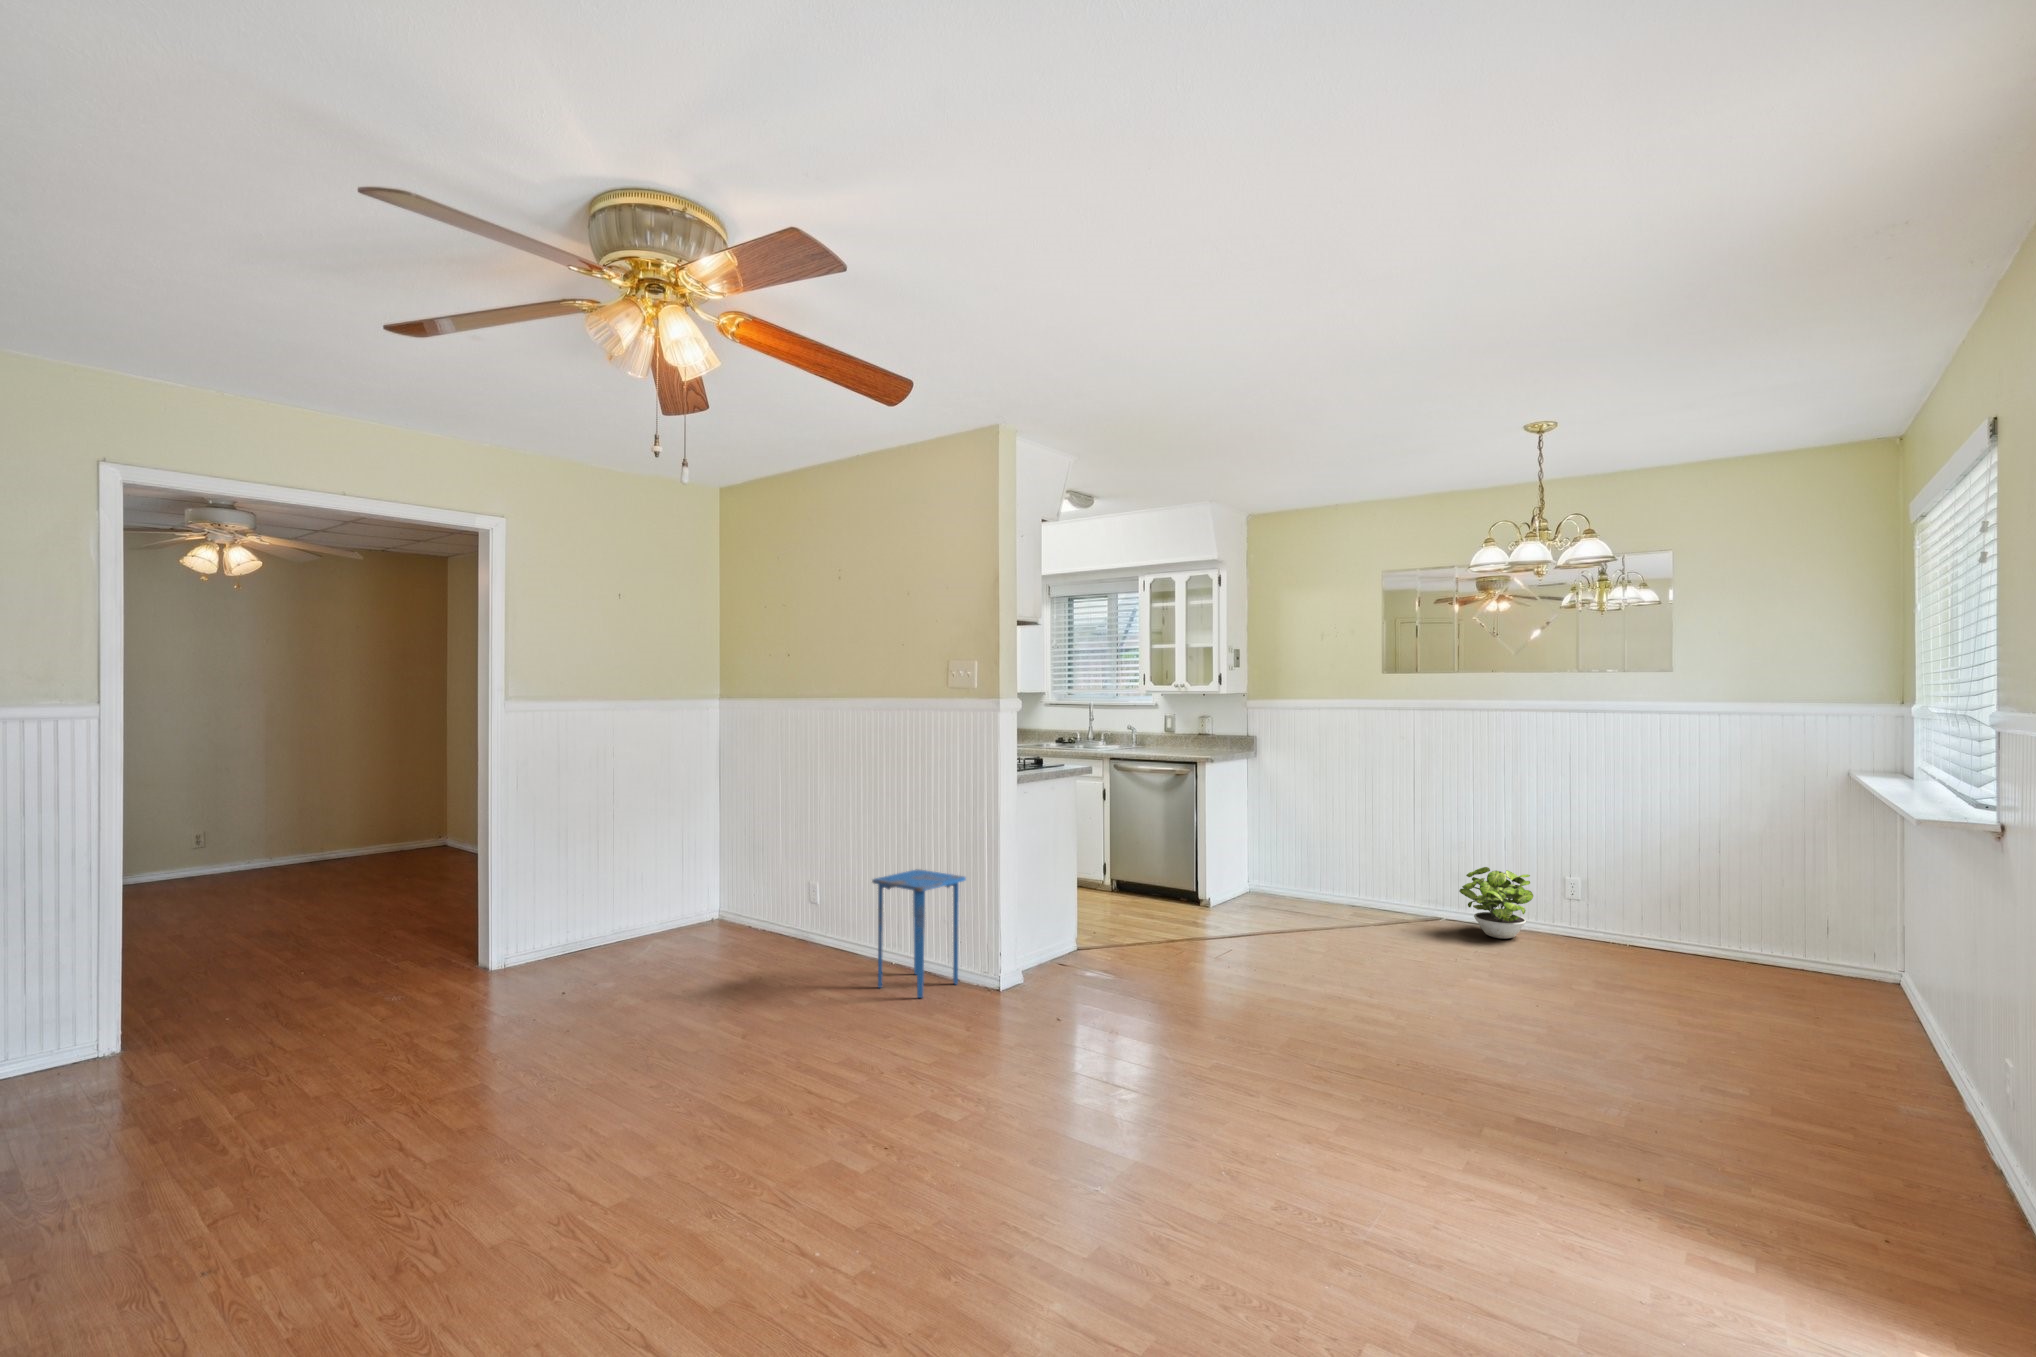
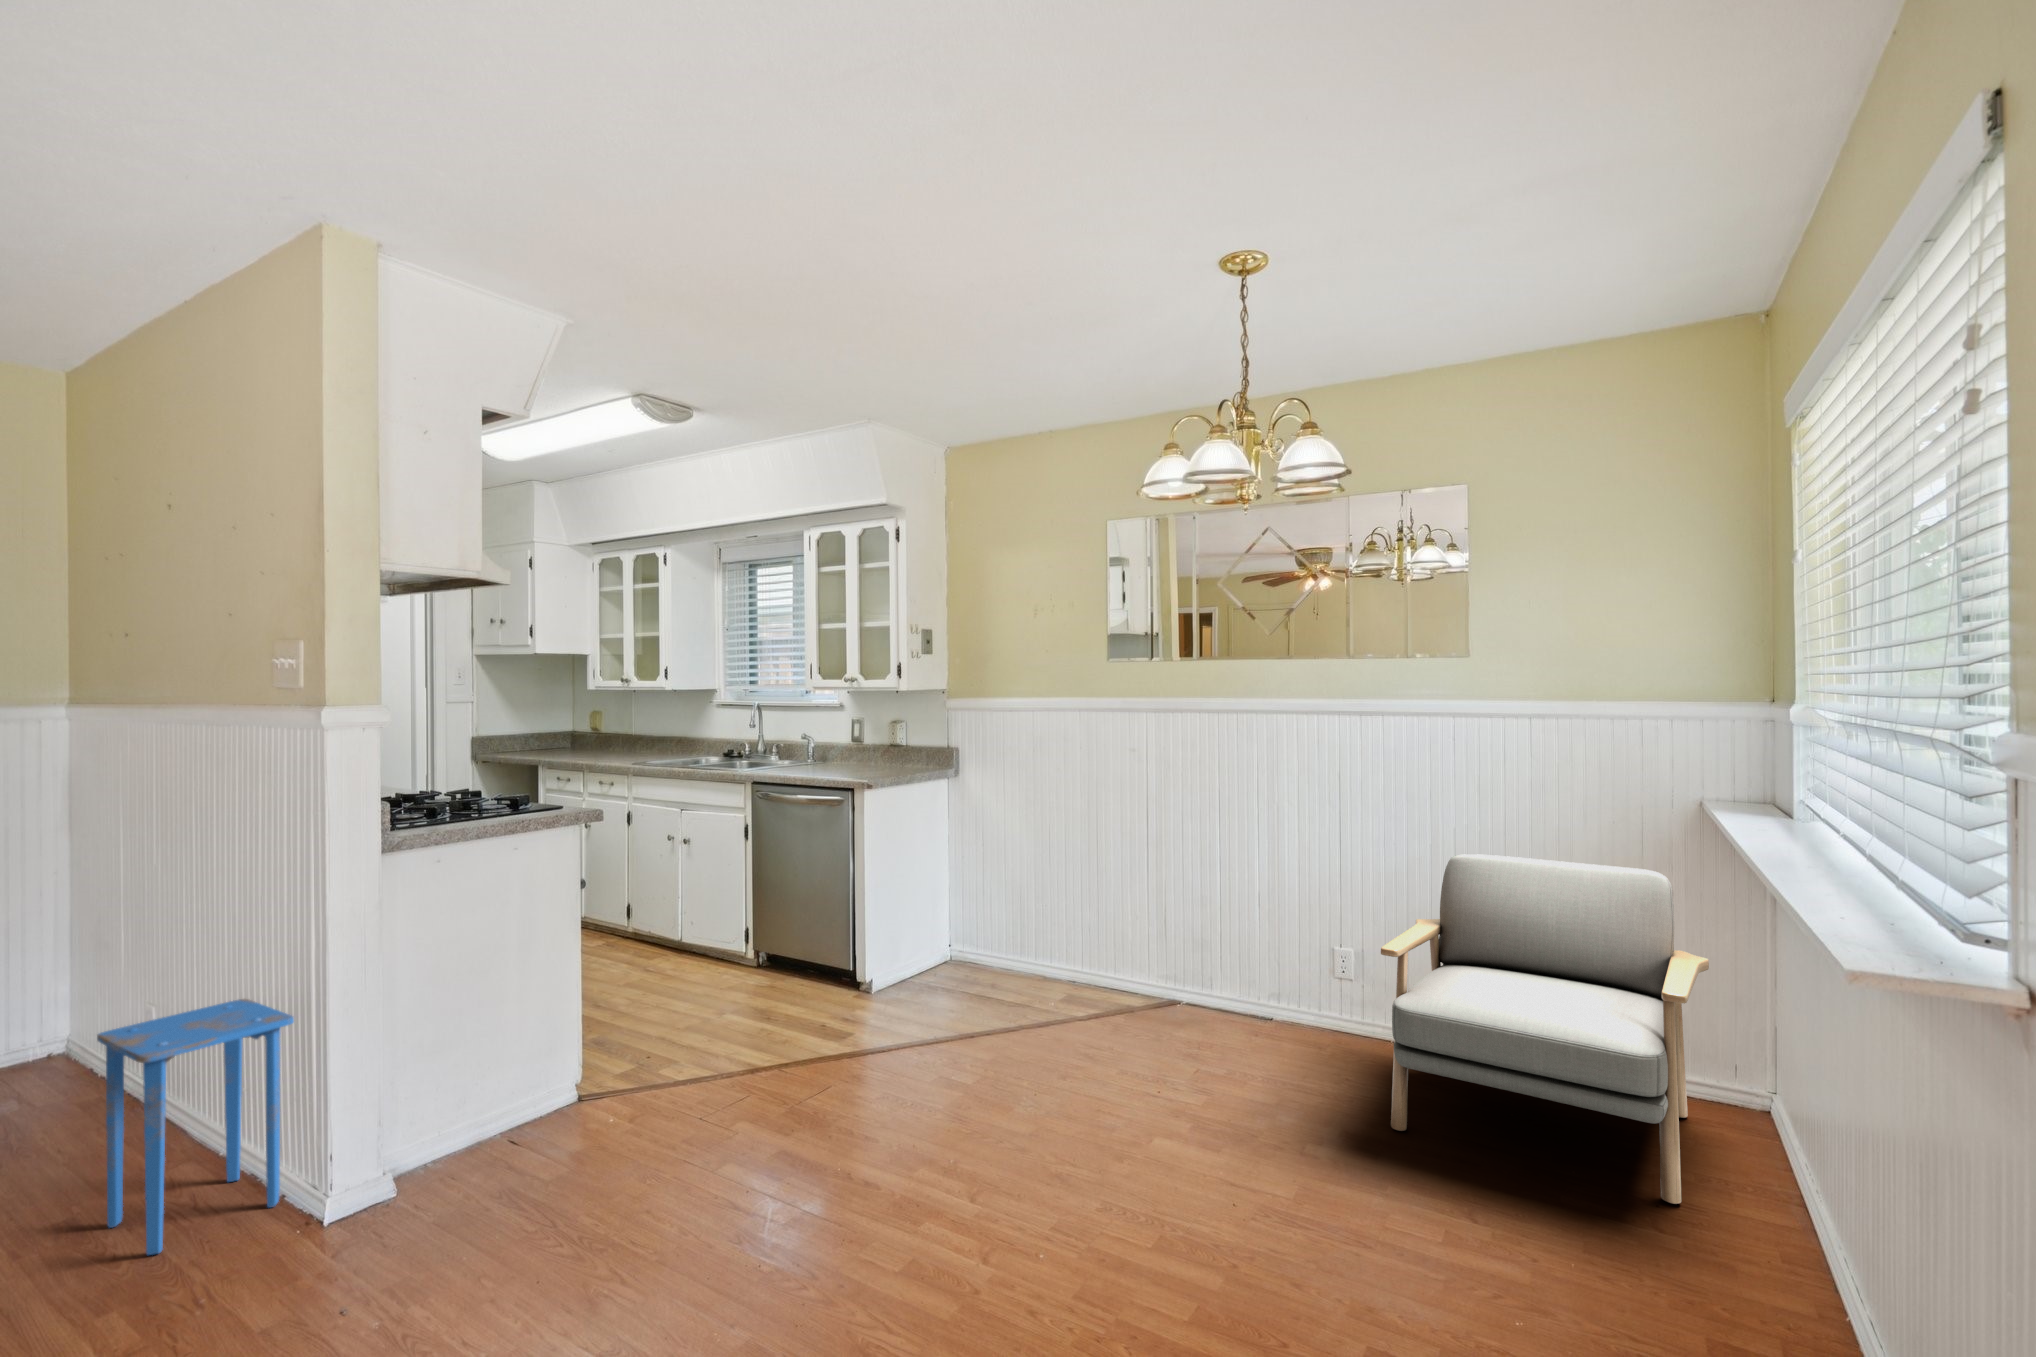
armchair: none [1621,810,1853,1017] -> present [1381,854,1709,1204]
potted plant: present [1459,867,1533,939] -> none [1185,937,1285,1039]

